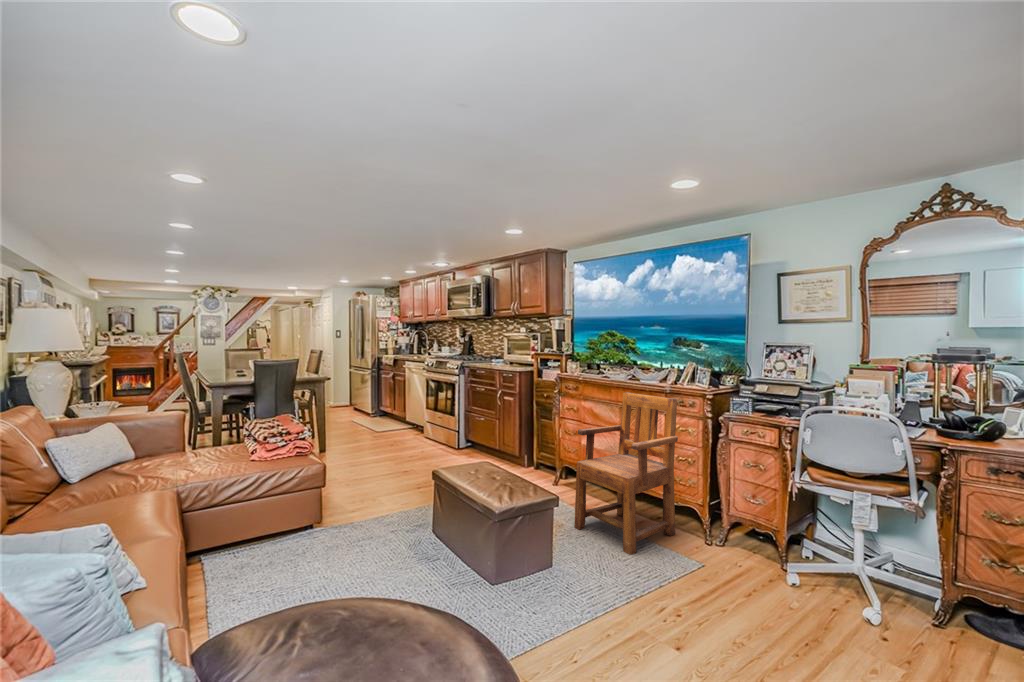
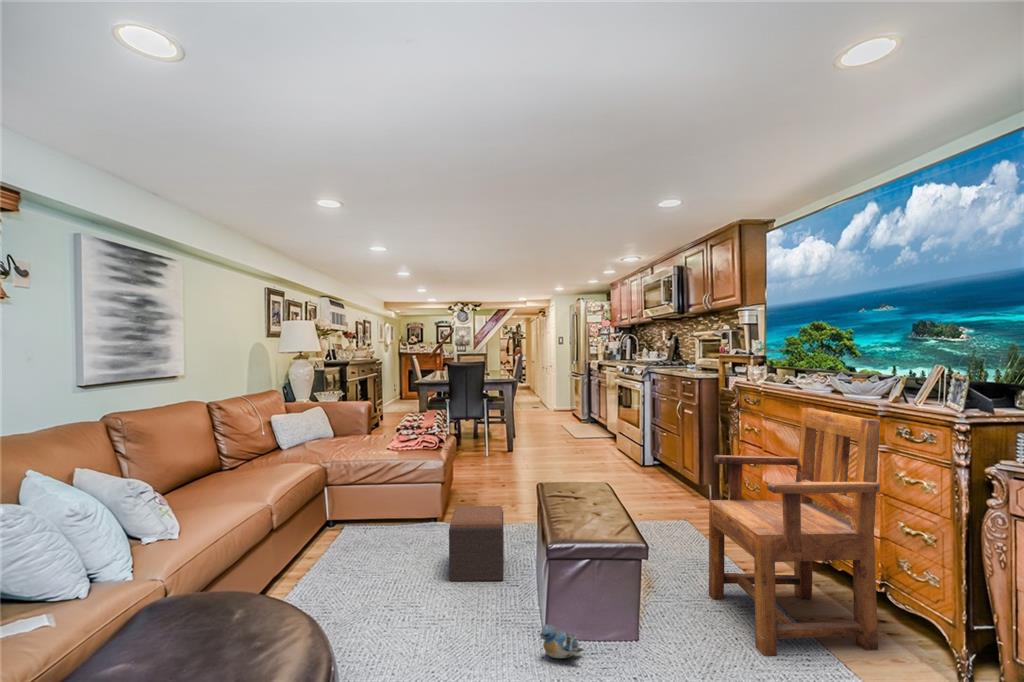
footstool: none [371,495,432,570] -> present [449,506,504,581]
plush toy: none [512,574,542,597] -> present [540,625,583,658]

